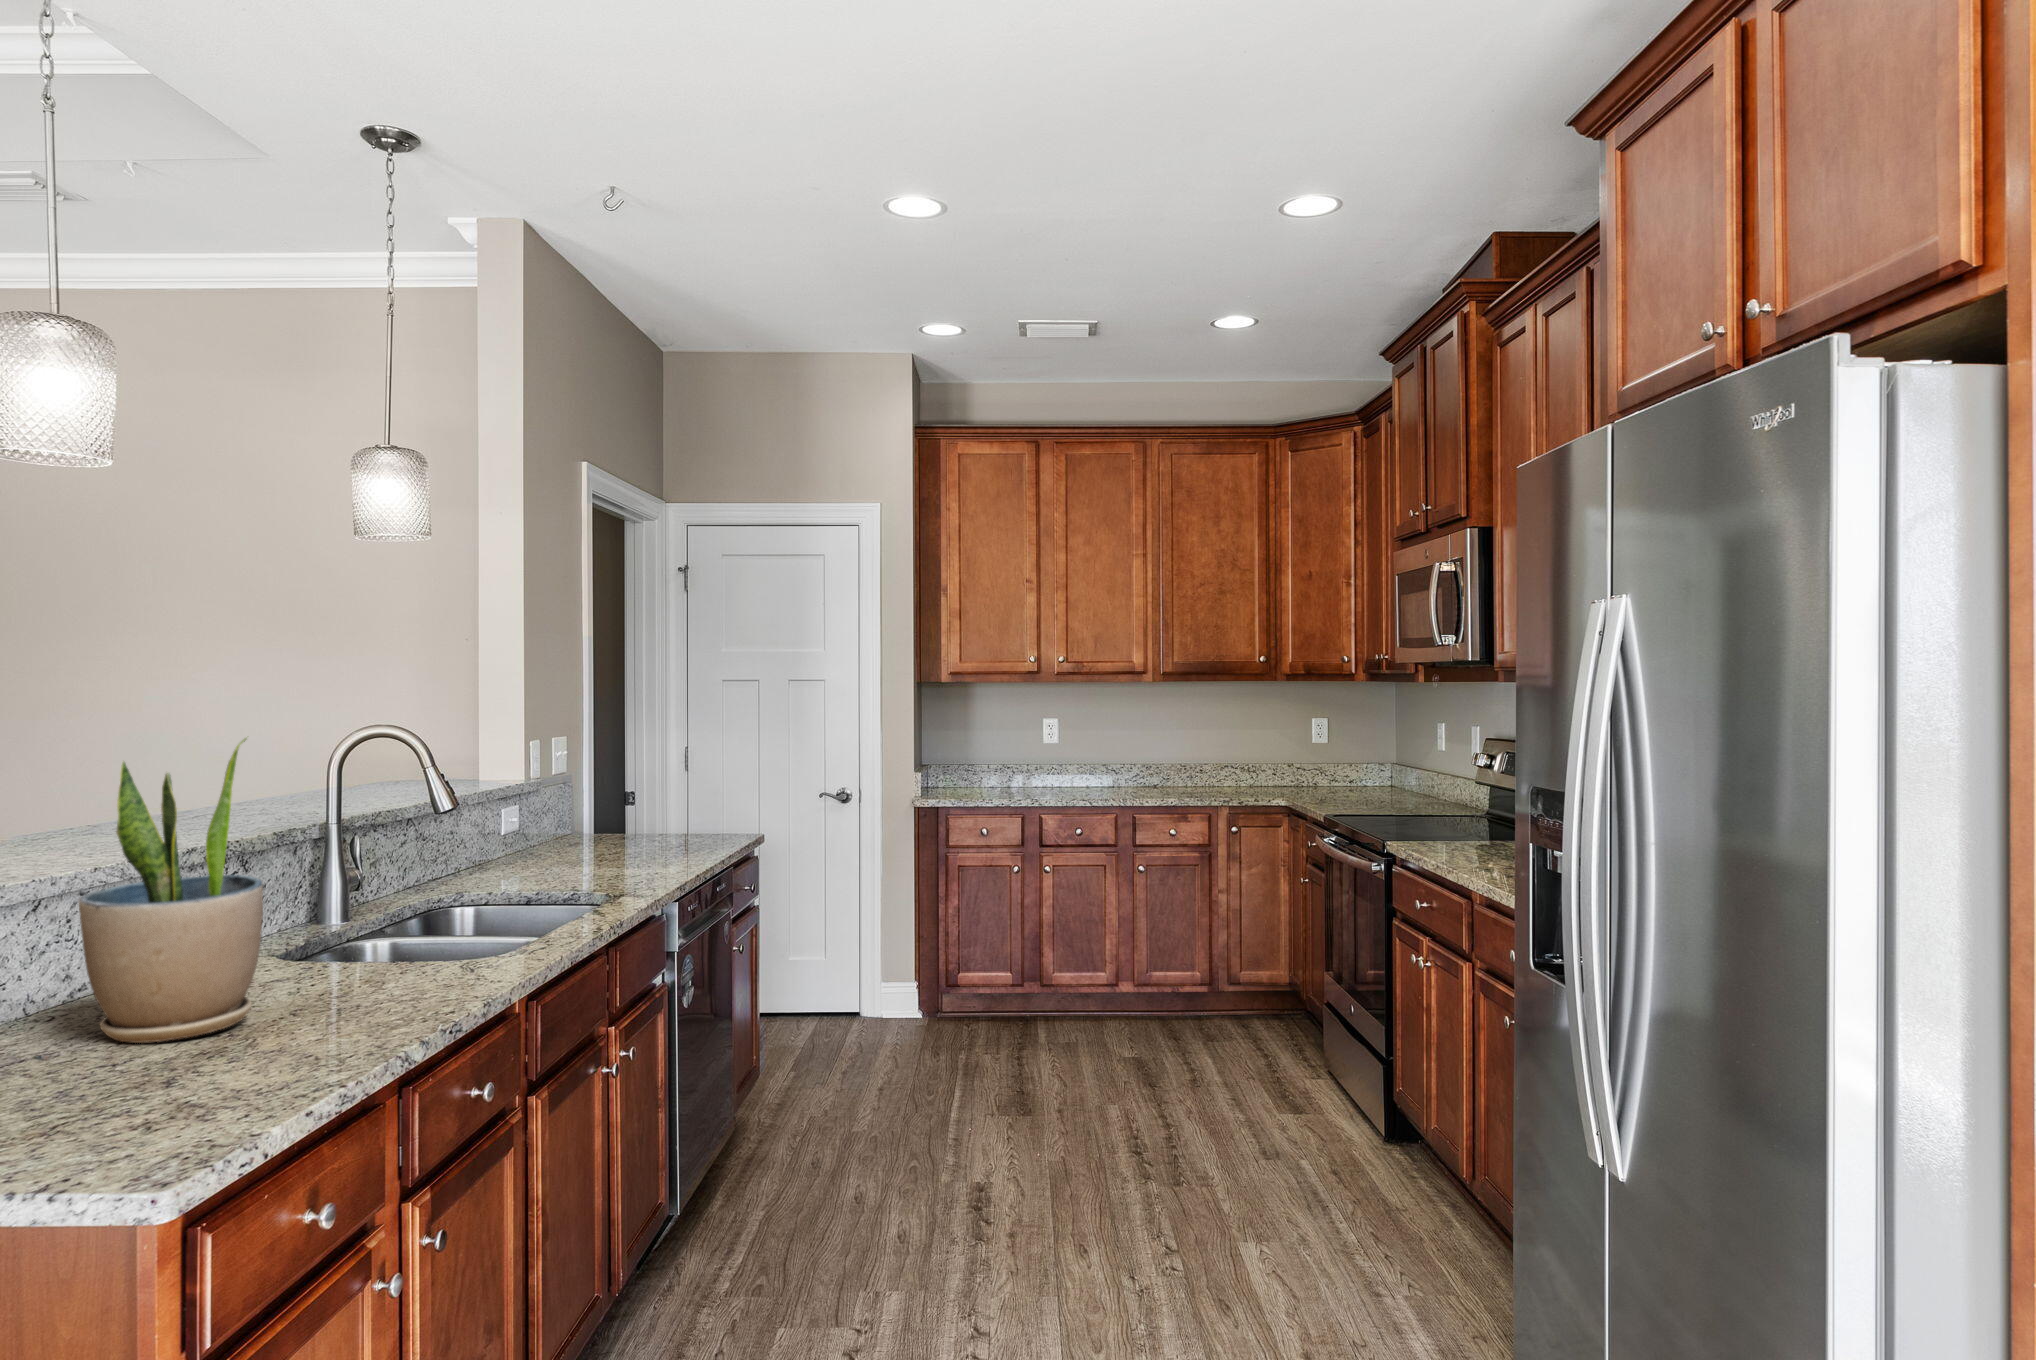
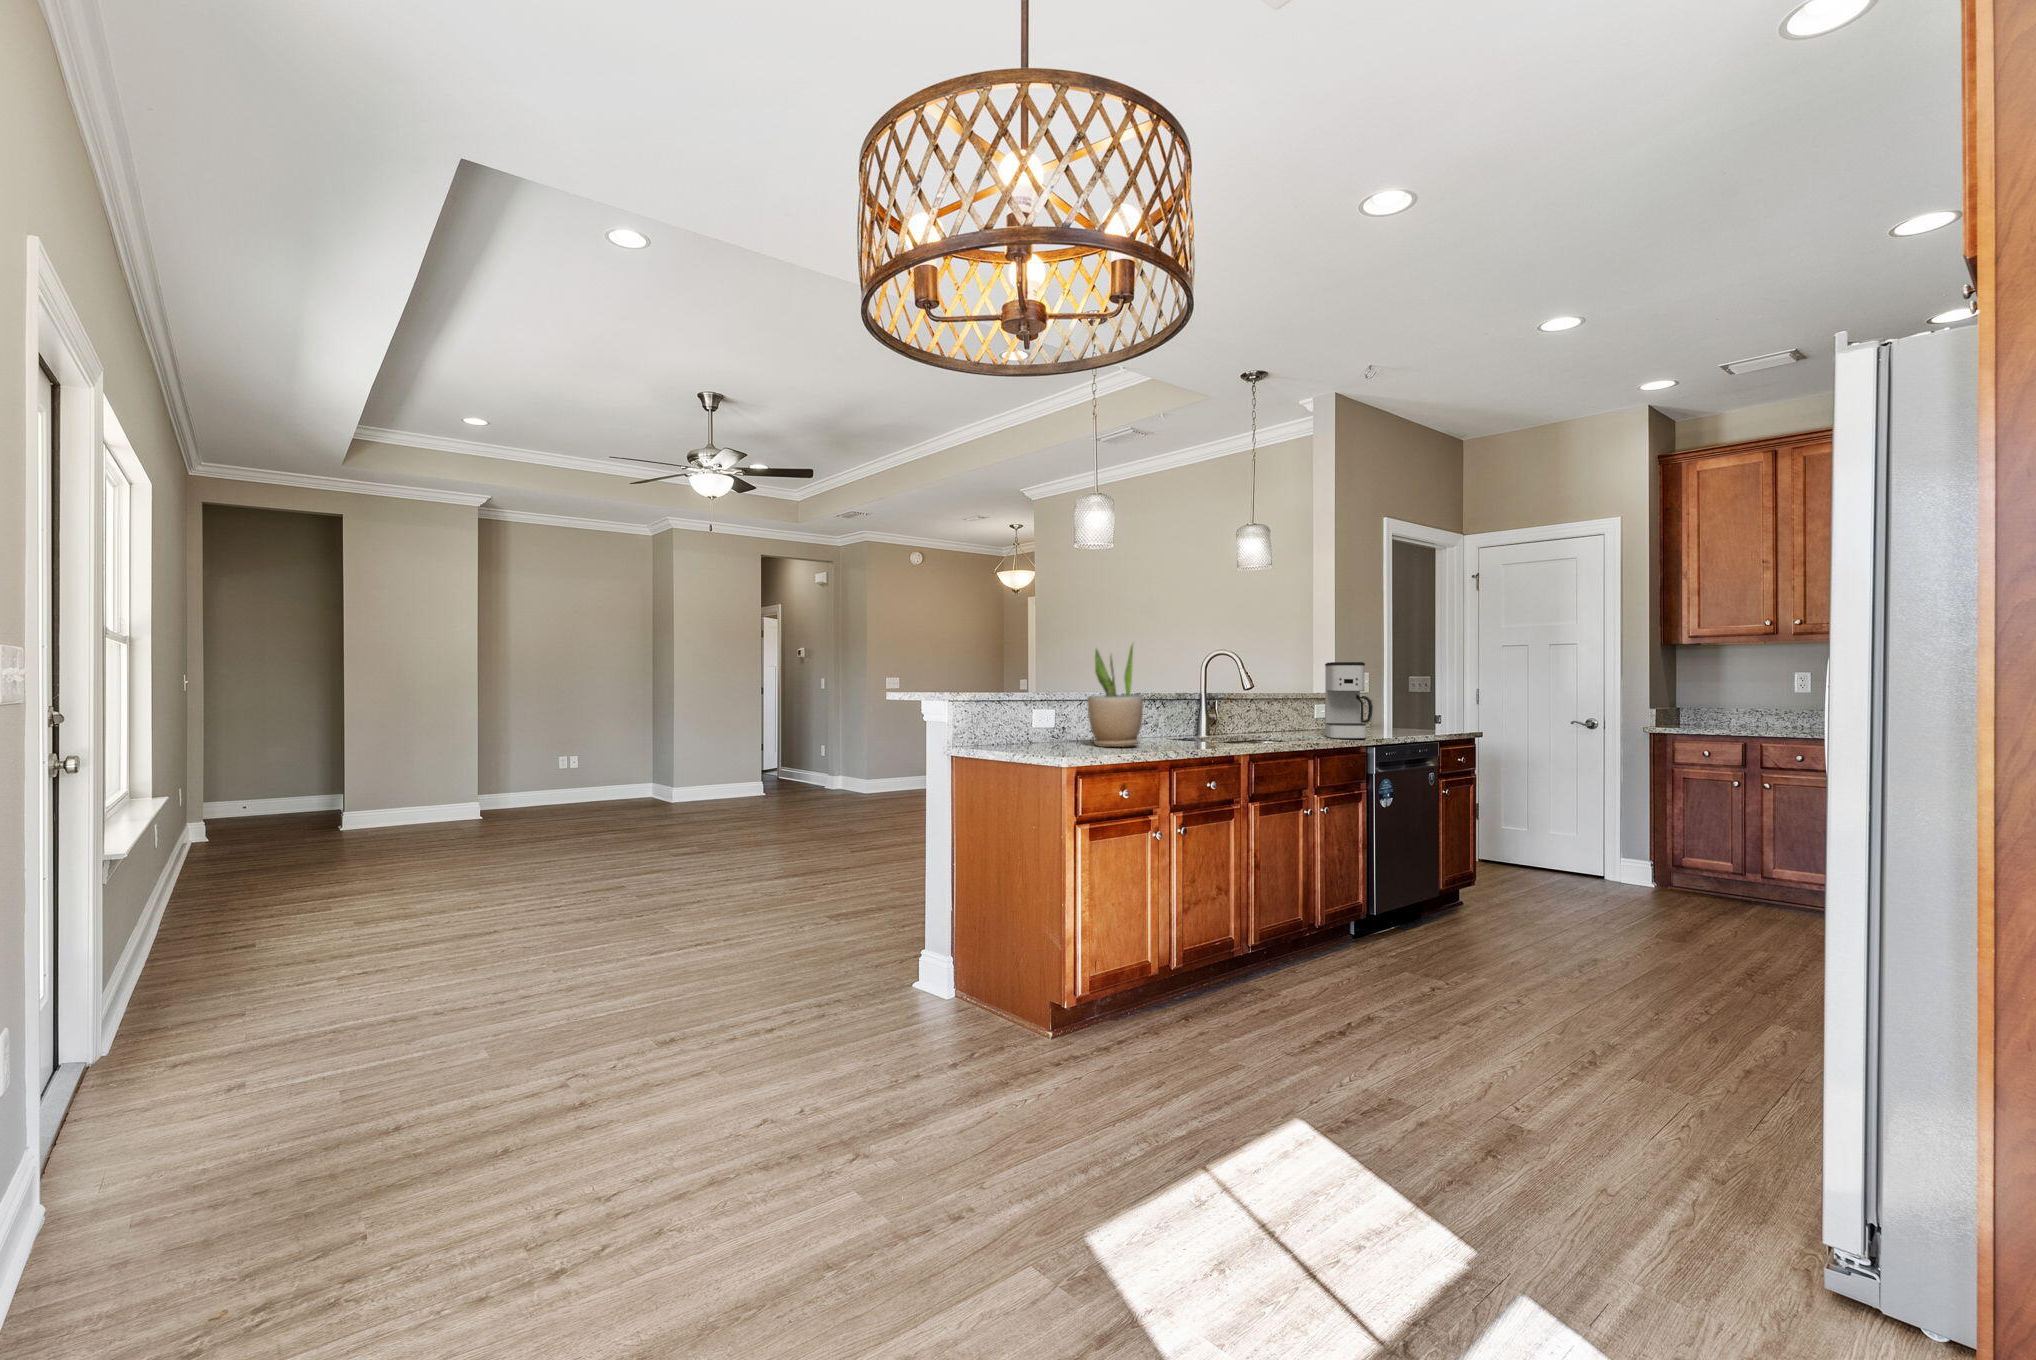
coffee maker: none [543,735,639,887] -> present [1325,662,1373,739]

